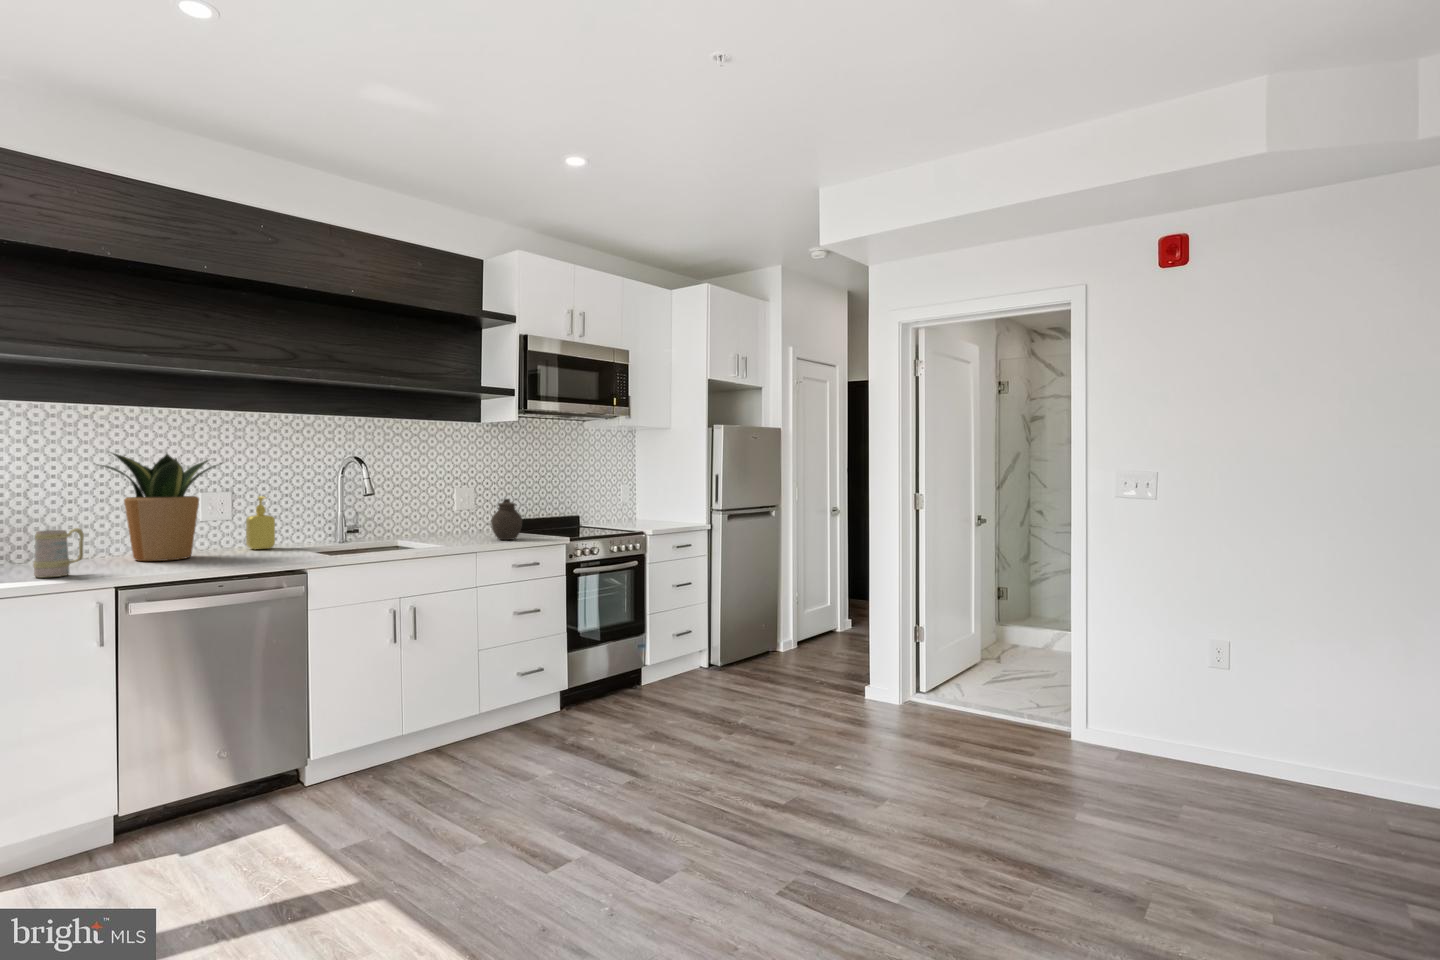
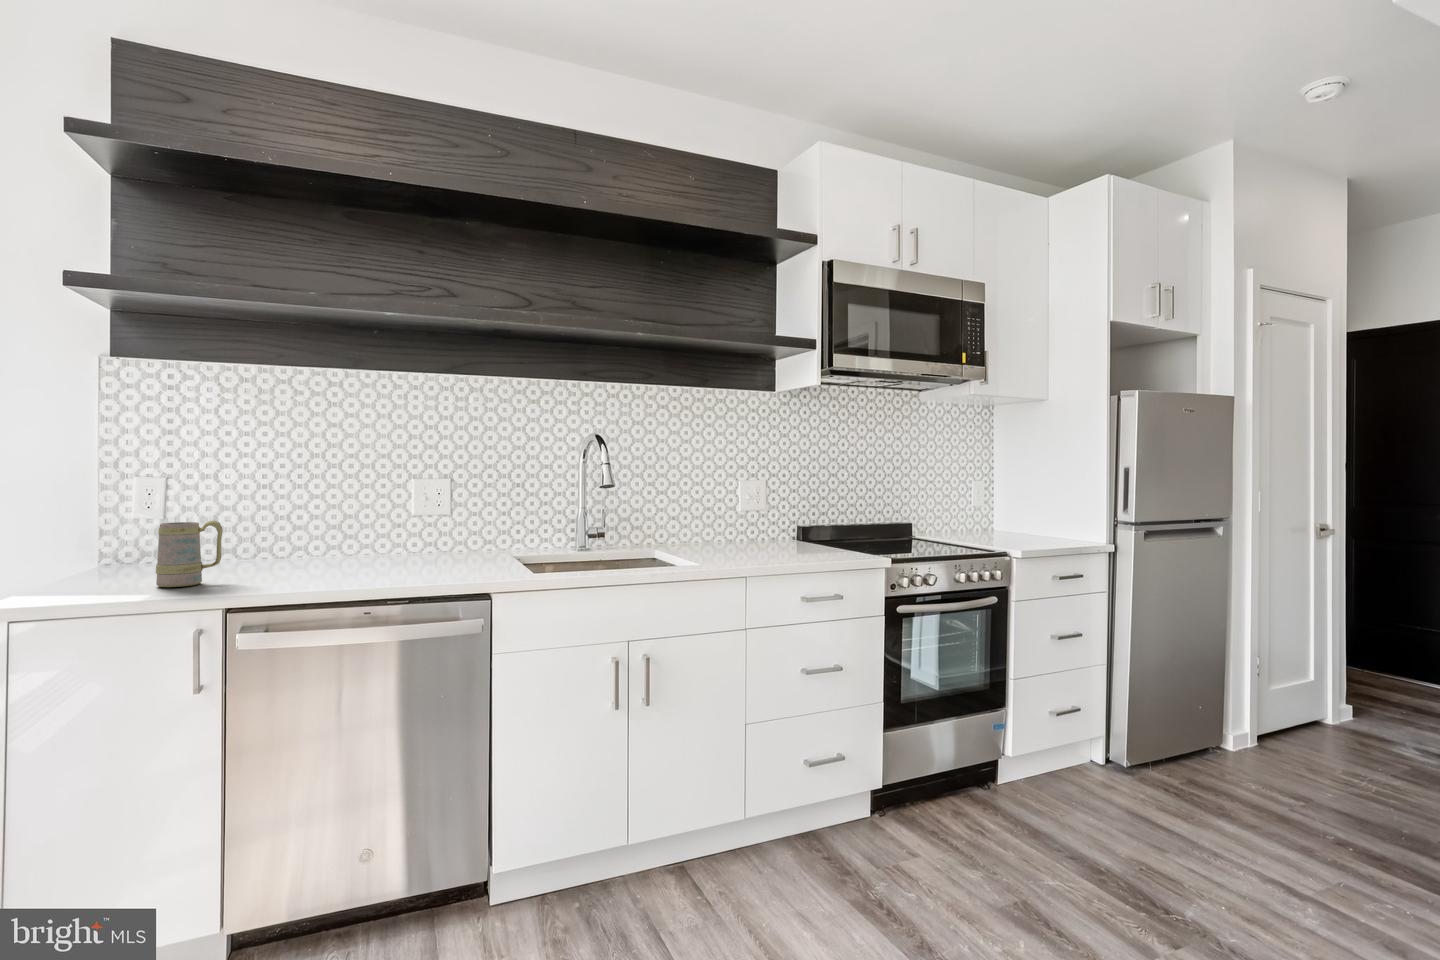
potted plant: present [100,453,216,561] -> none [278,420,430,567]
soap dispenser: present [246,496,275,549] -> none [466,485,498,555]
jar: present [491,499,522,540] -> none [778,497,822,557]

